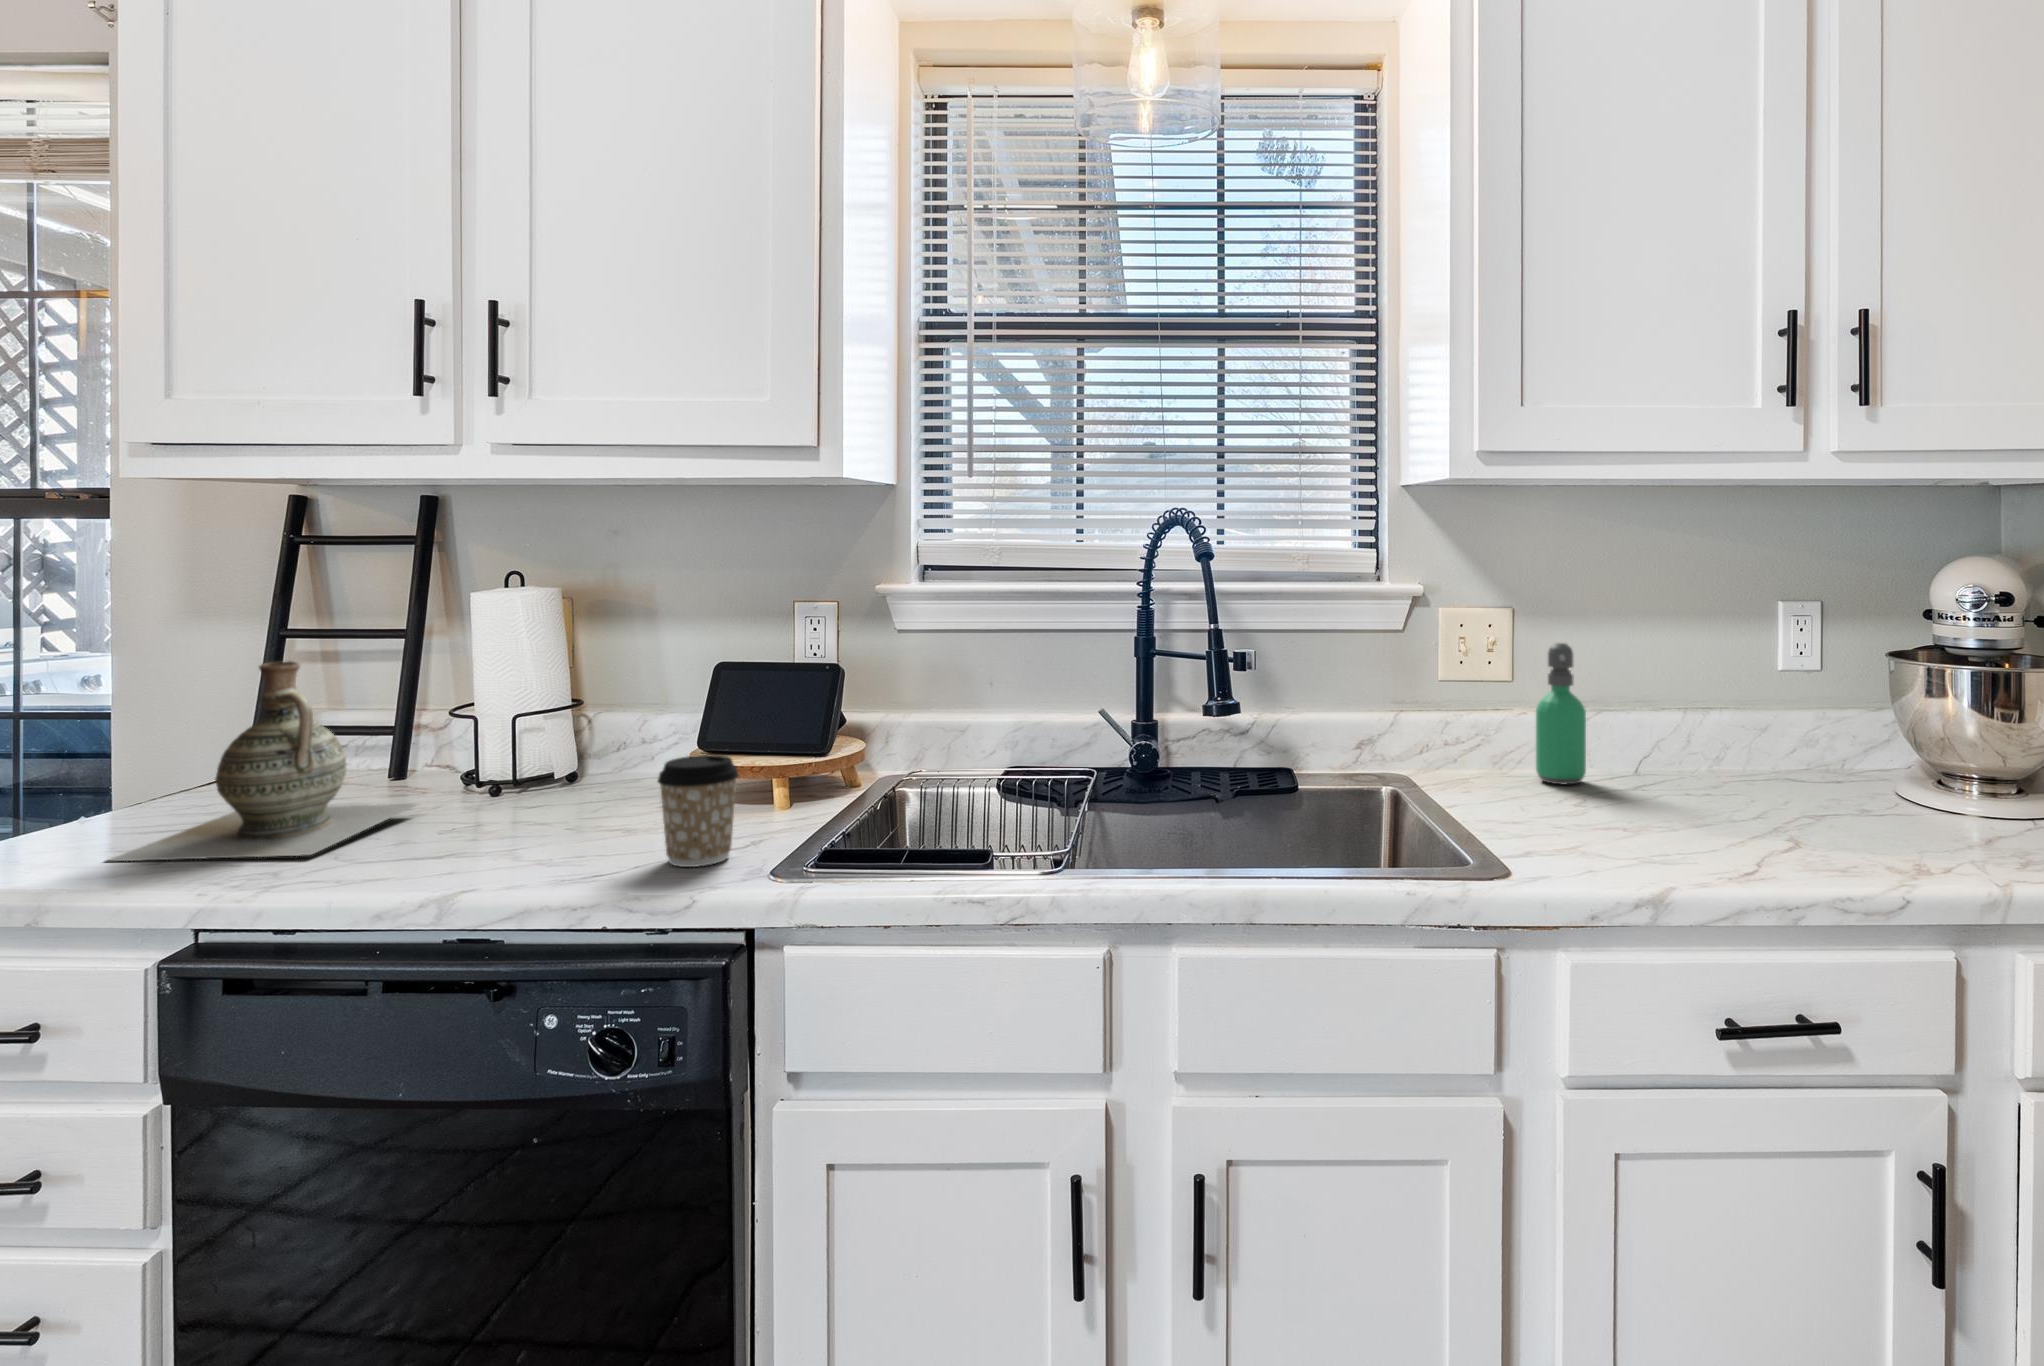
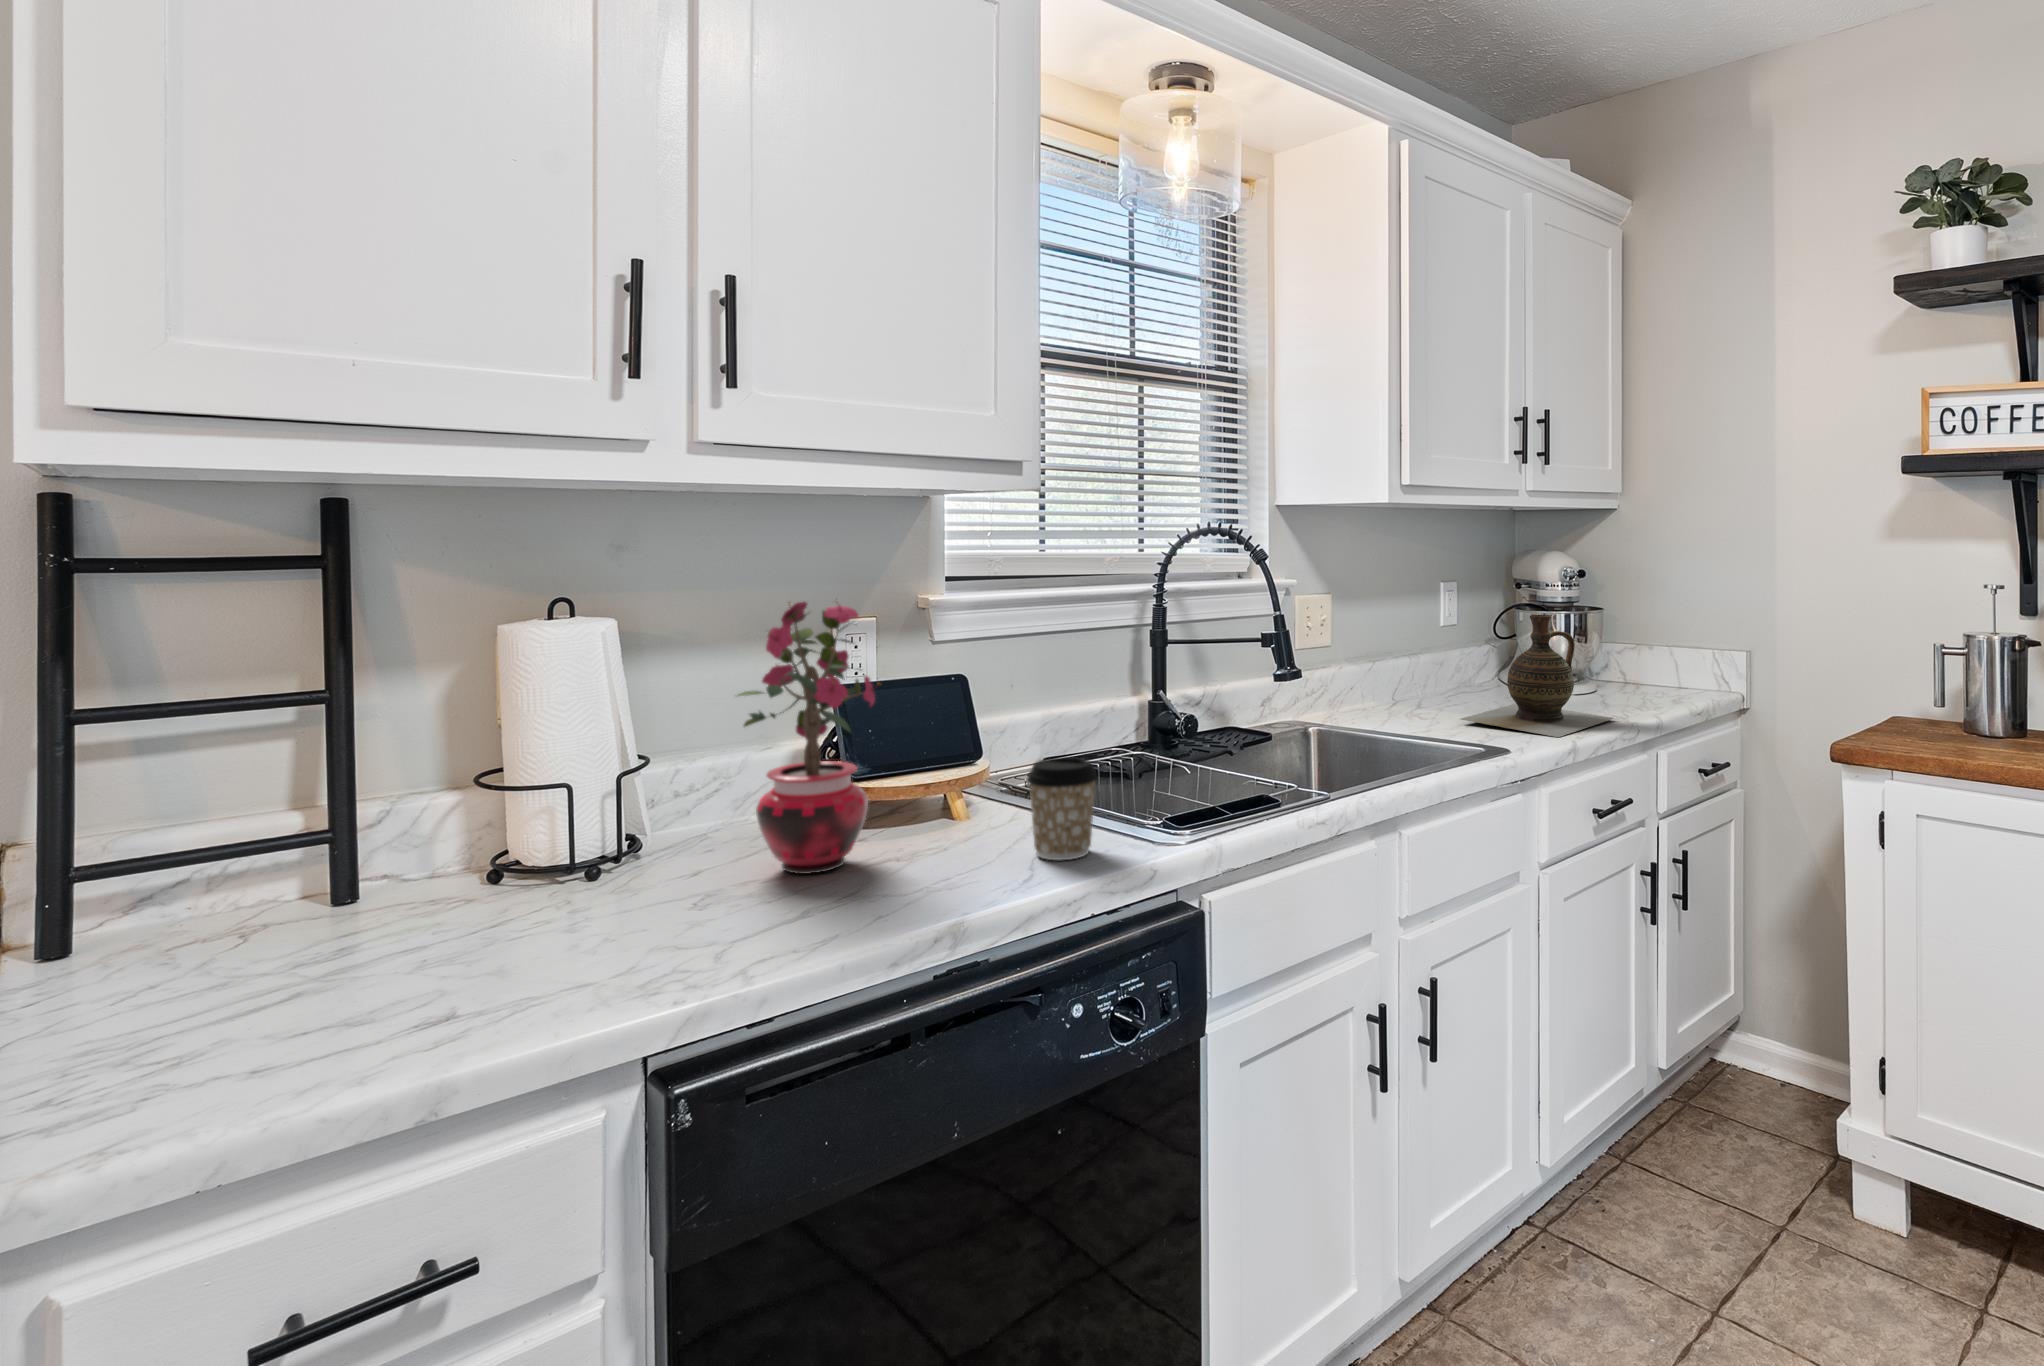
potted plant: none [486,571,646,827] -> present [738,602,880,874]
soap dispenser: present [1536,643,1586,785] -> none [1351,612,1384,710]
ceramic jug: present [109,661,416,861] -> present [1461,614,1614,737]

